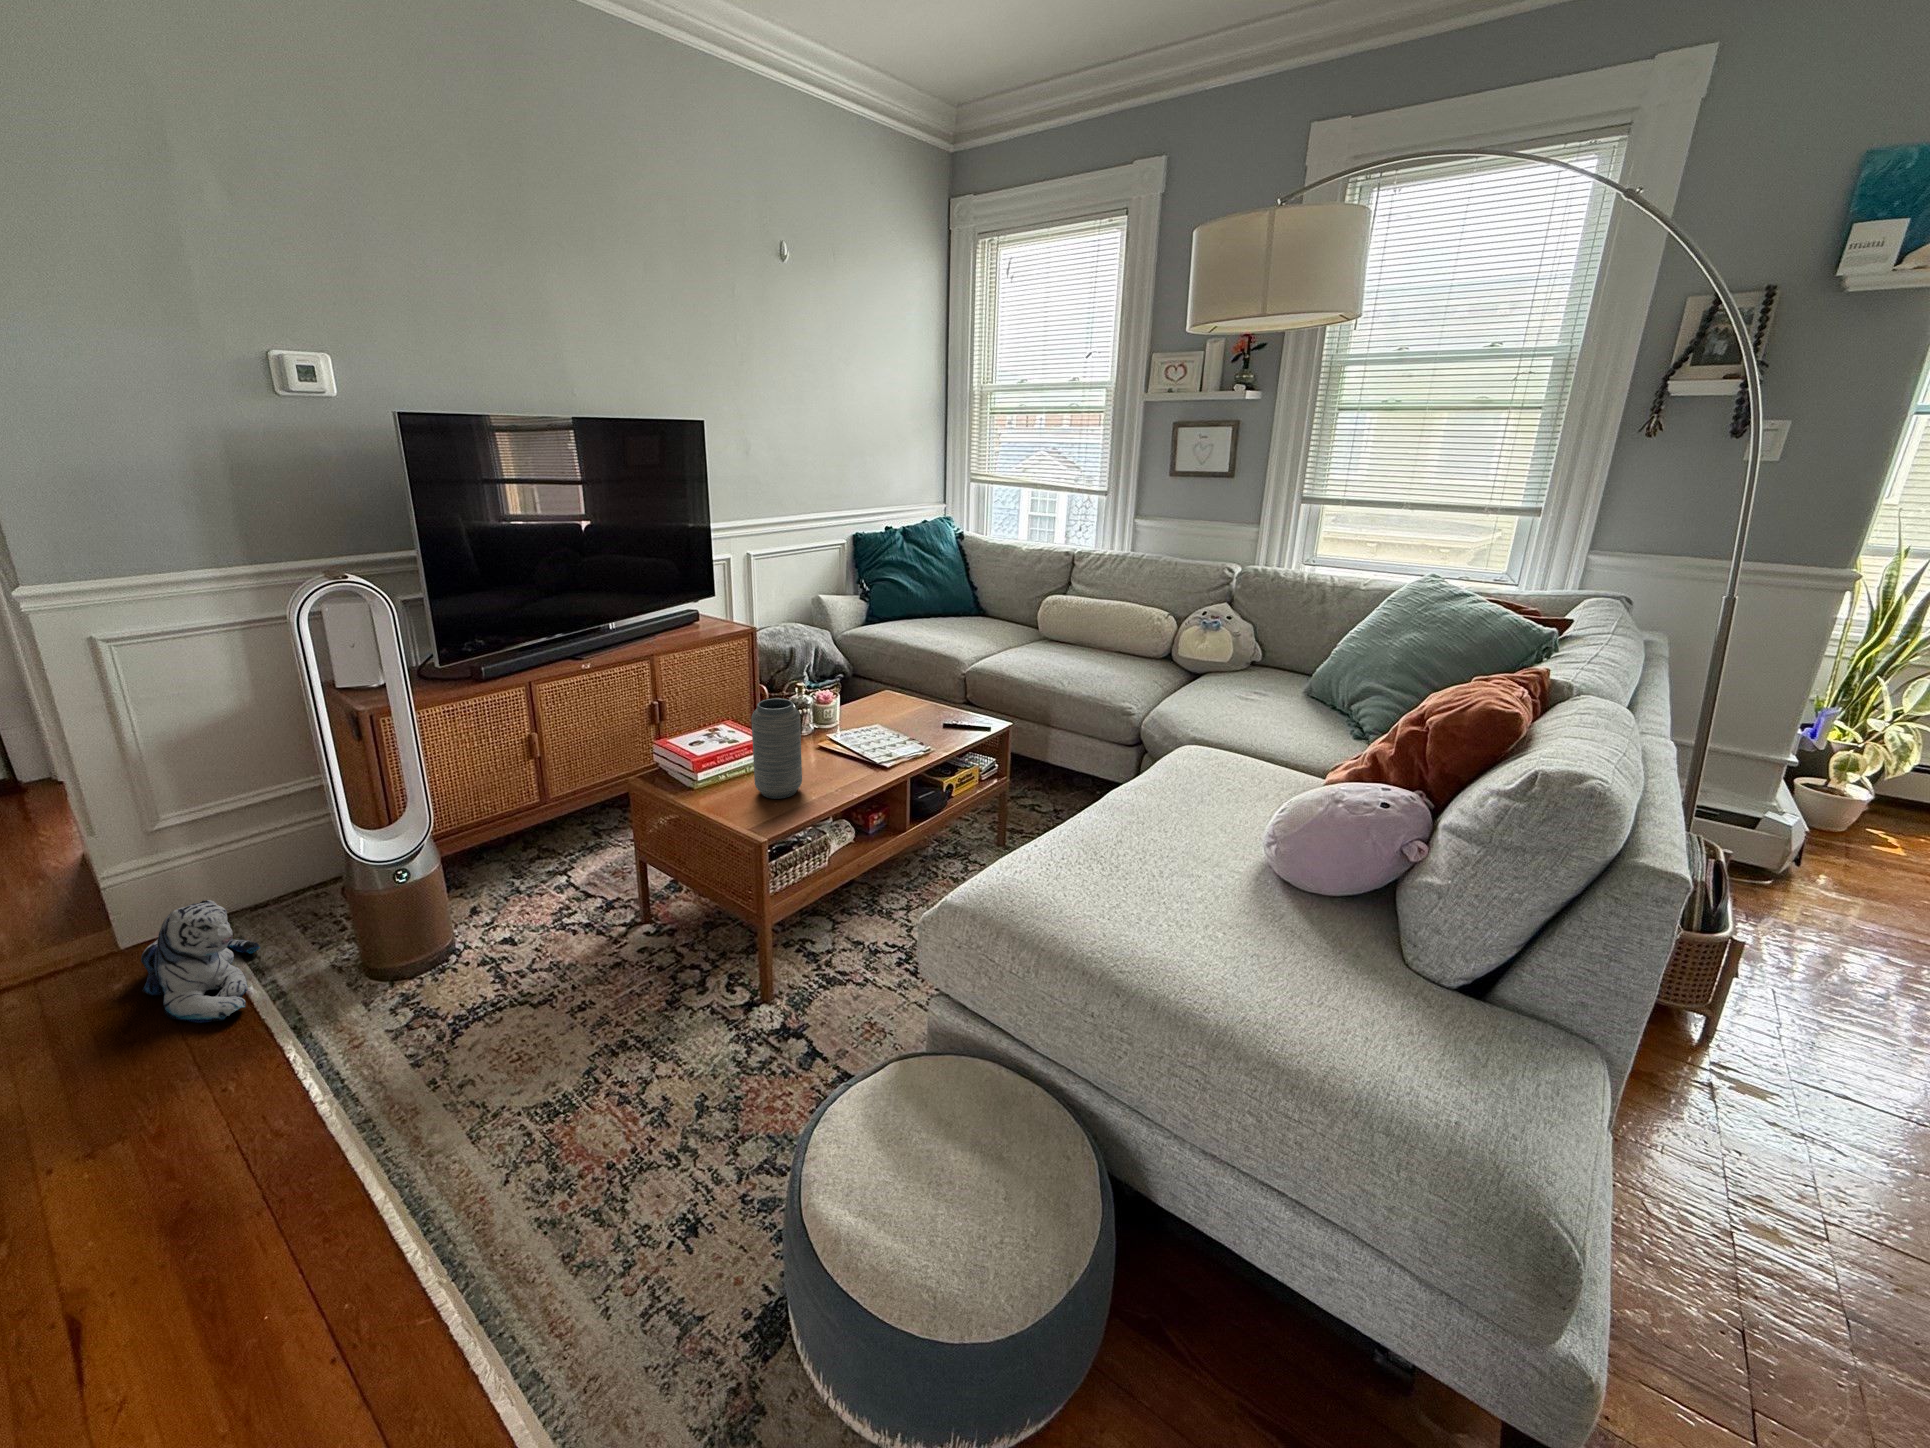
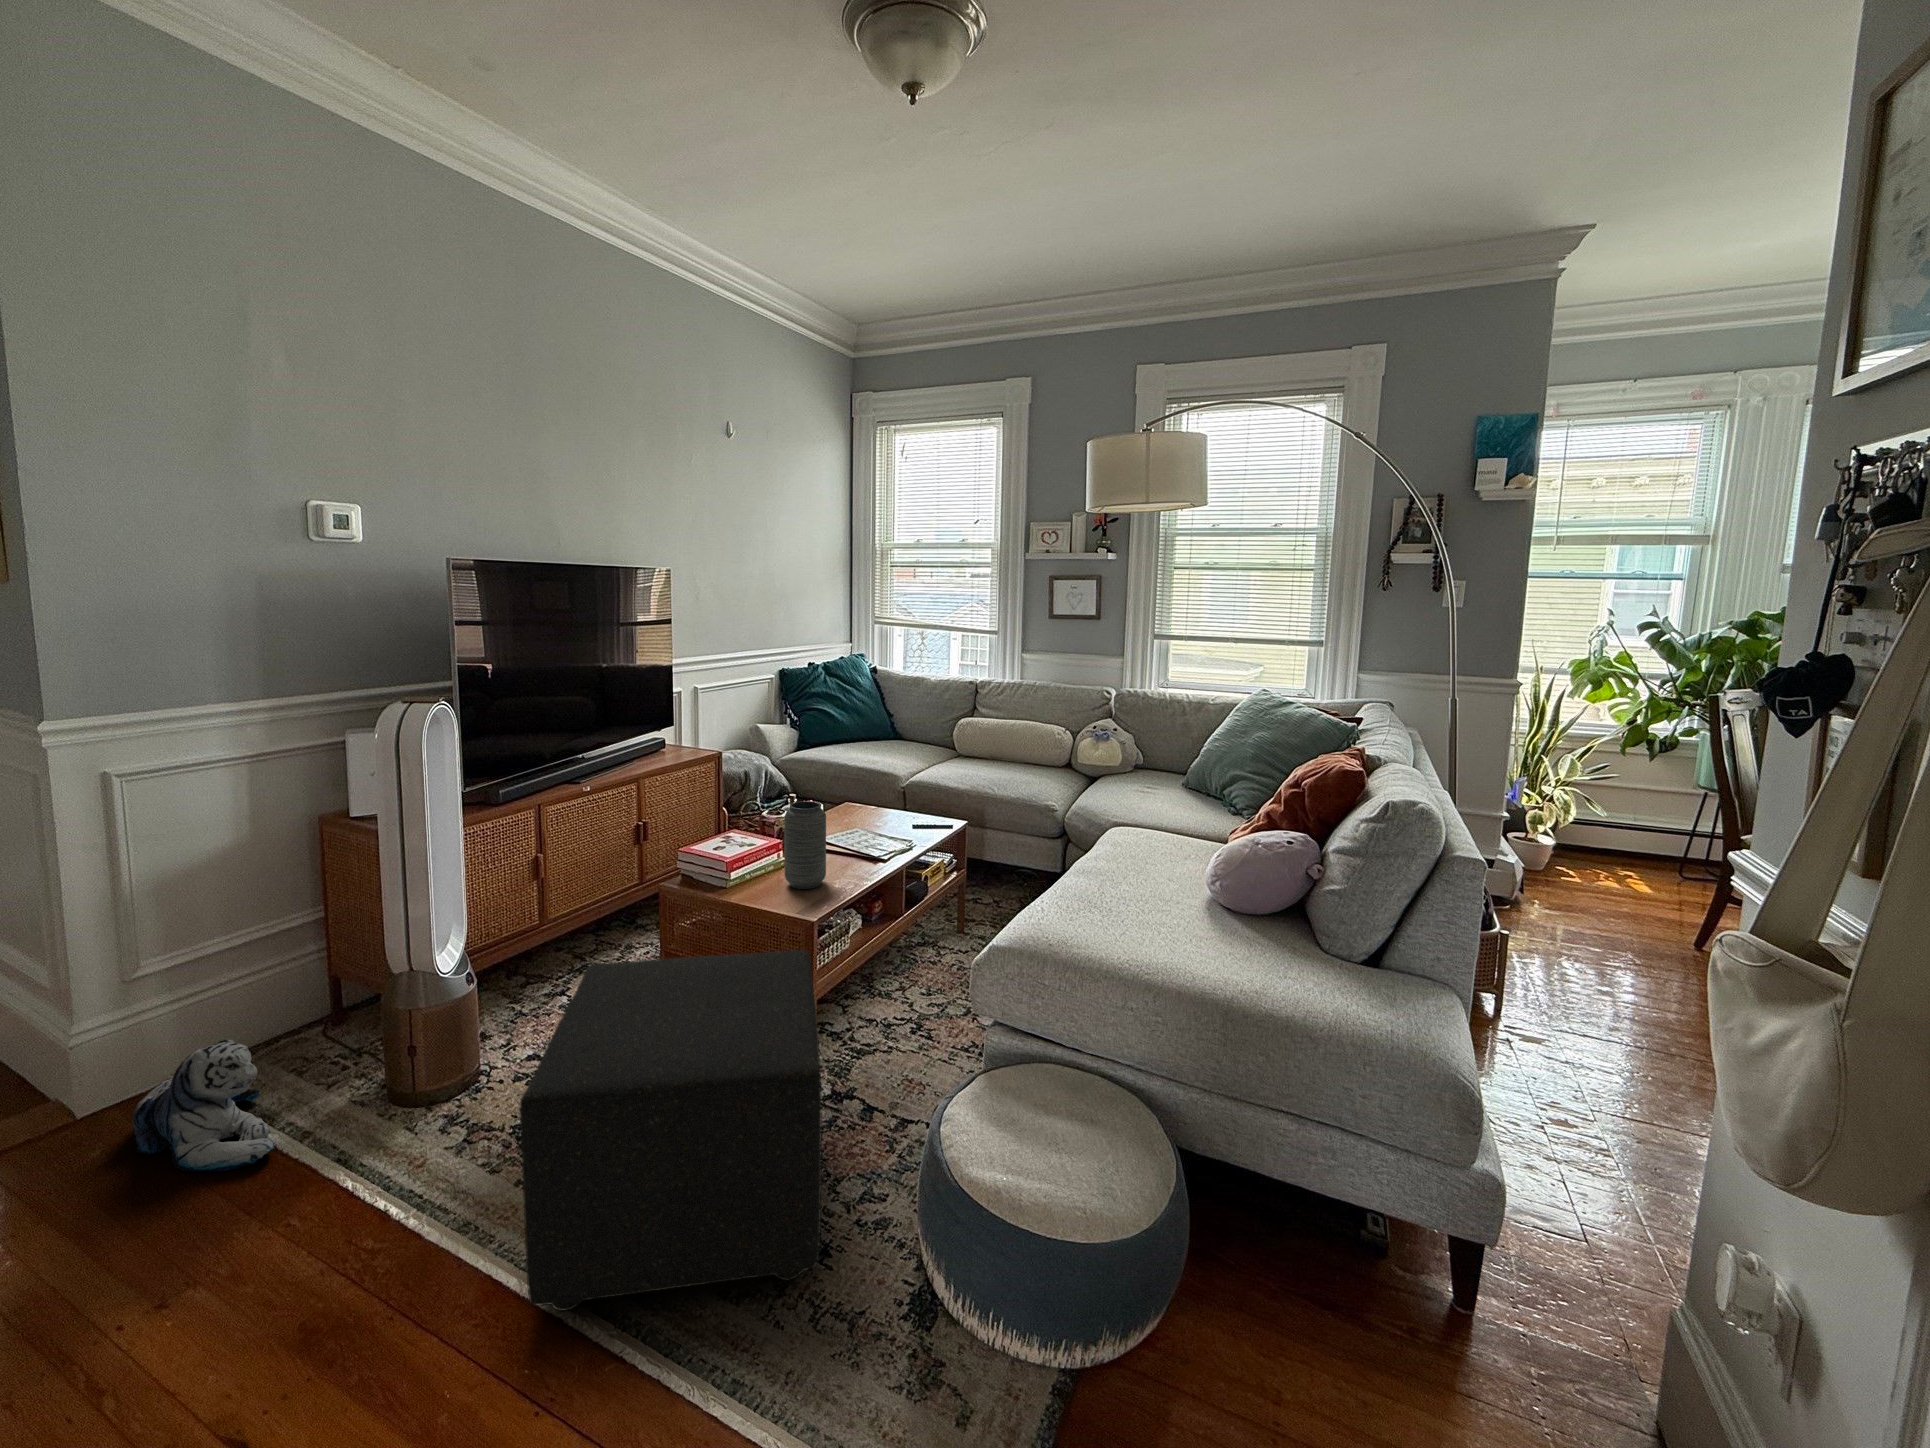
ottoman: none [317,872,742,1258] -> present [519,950,822,1311]

